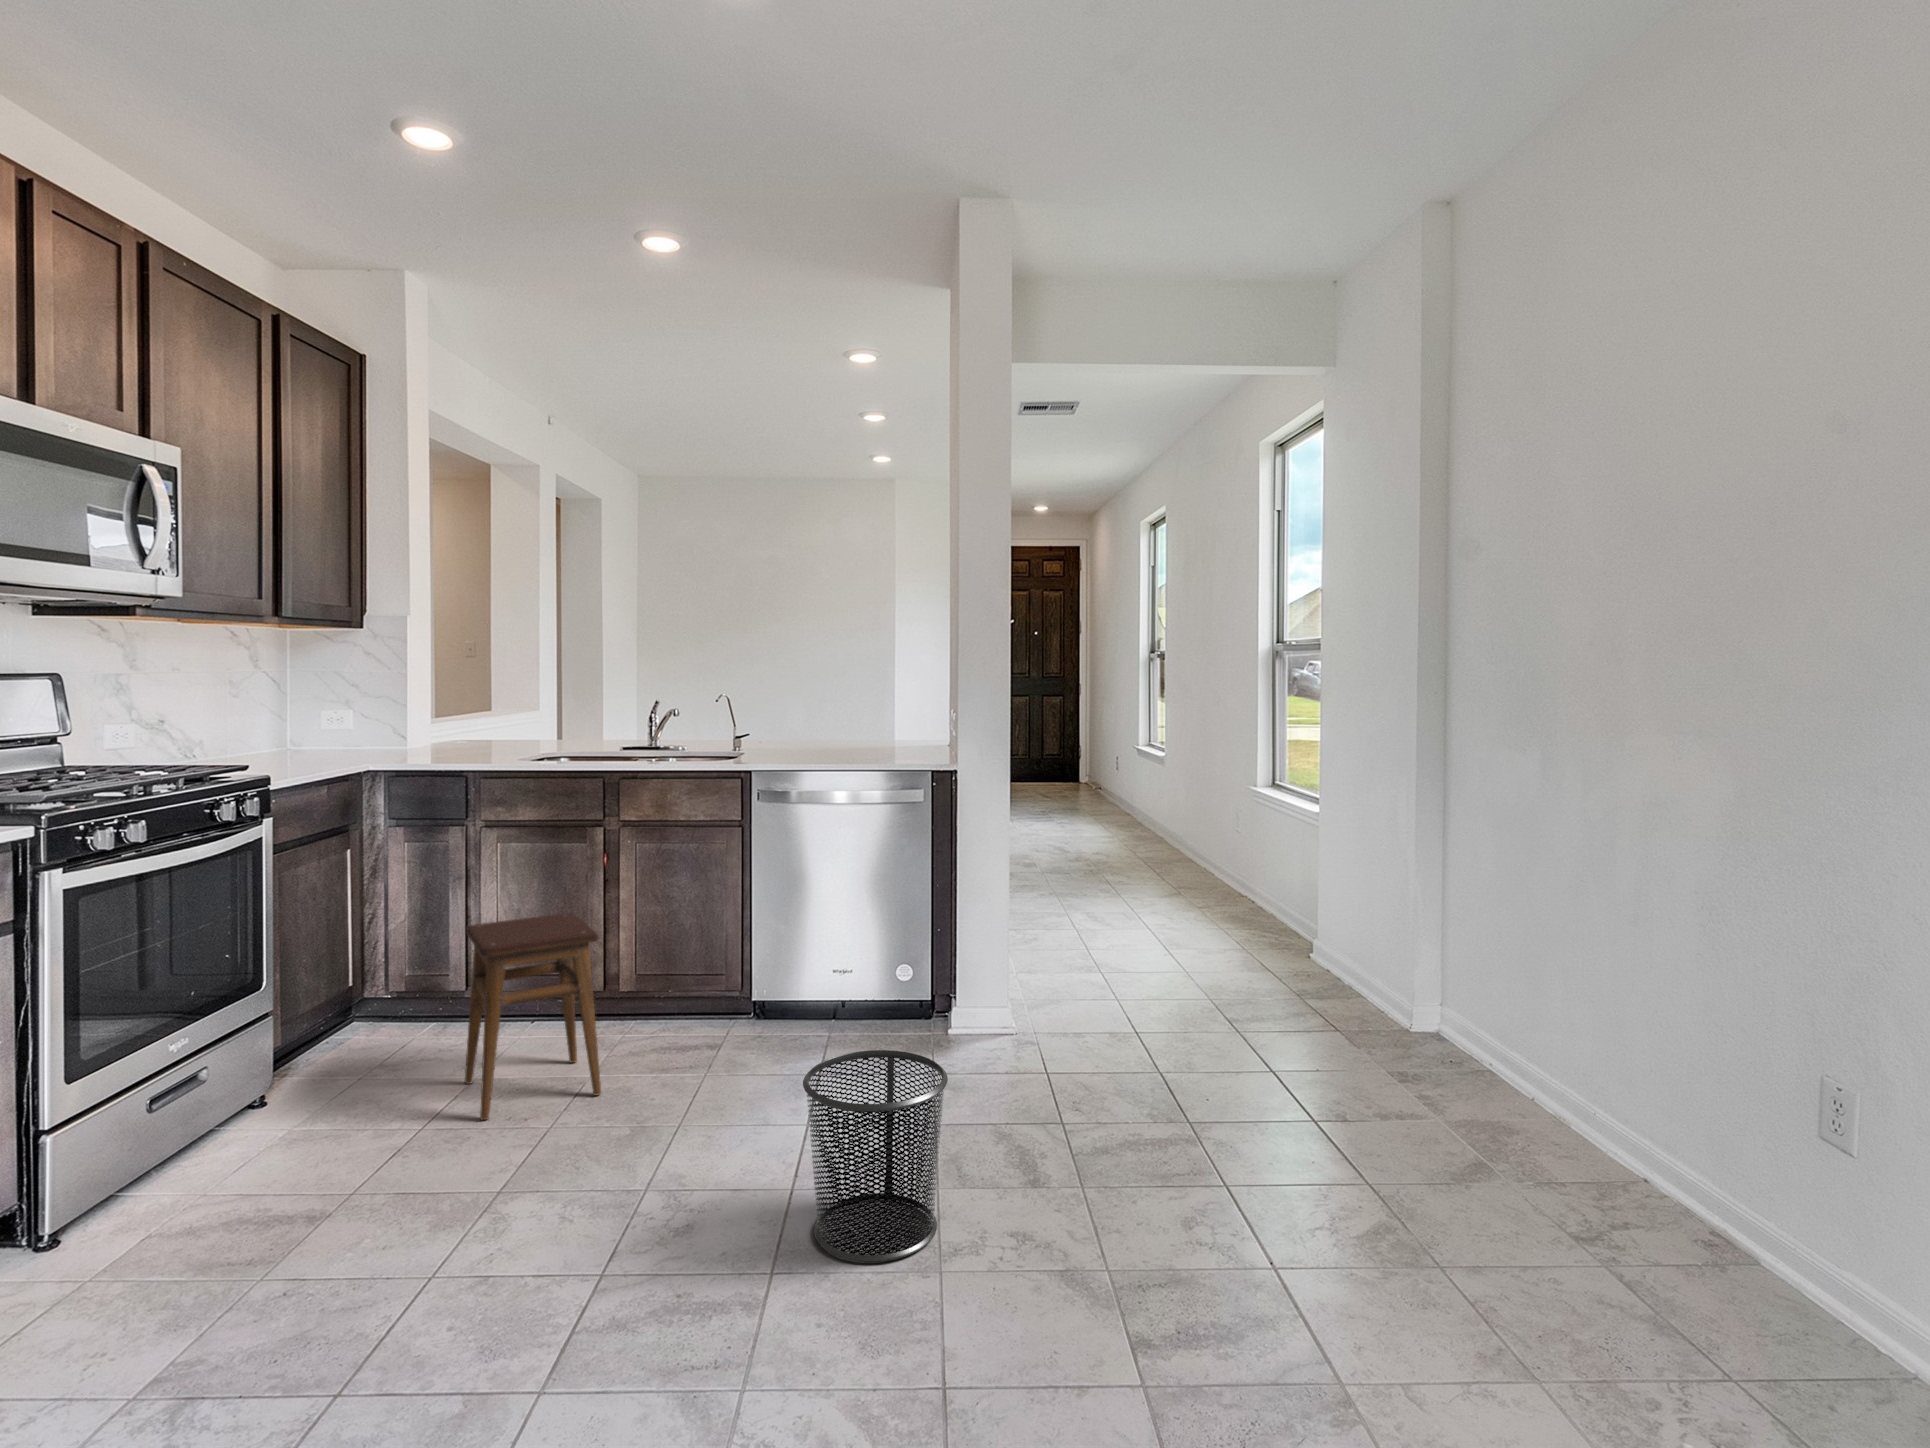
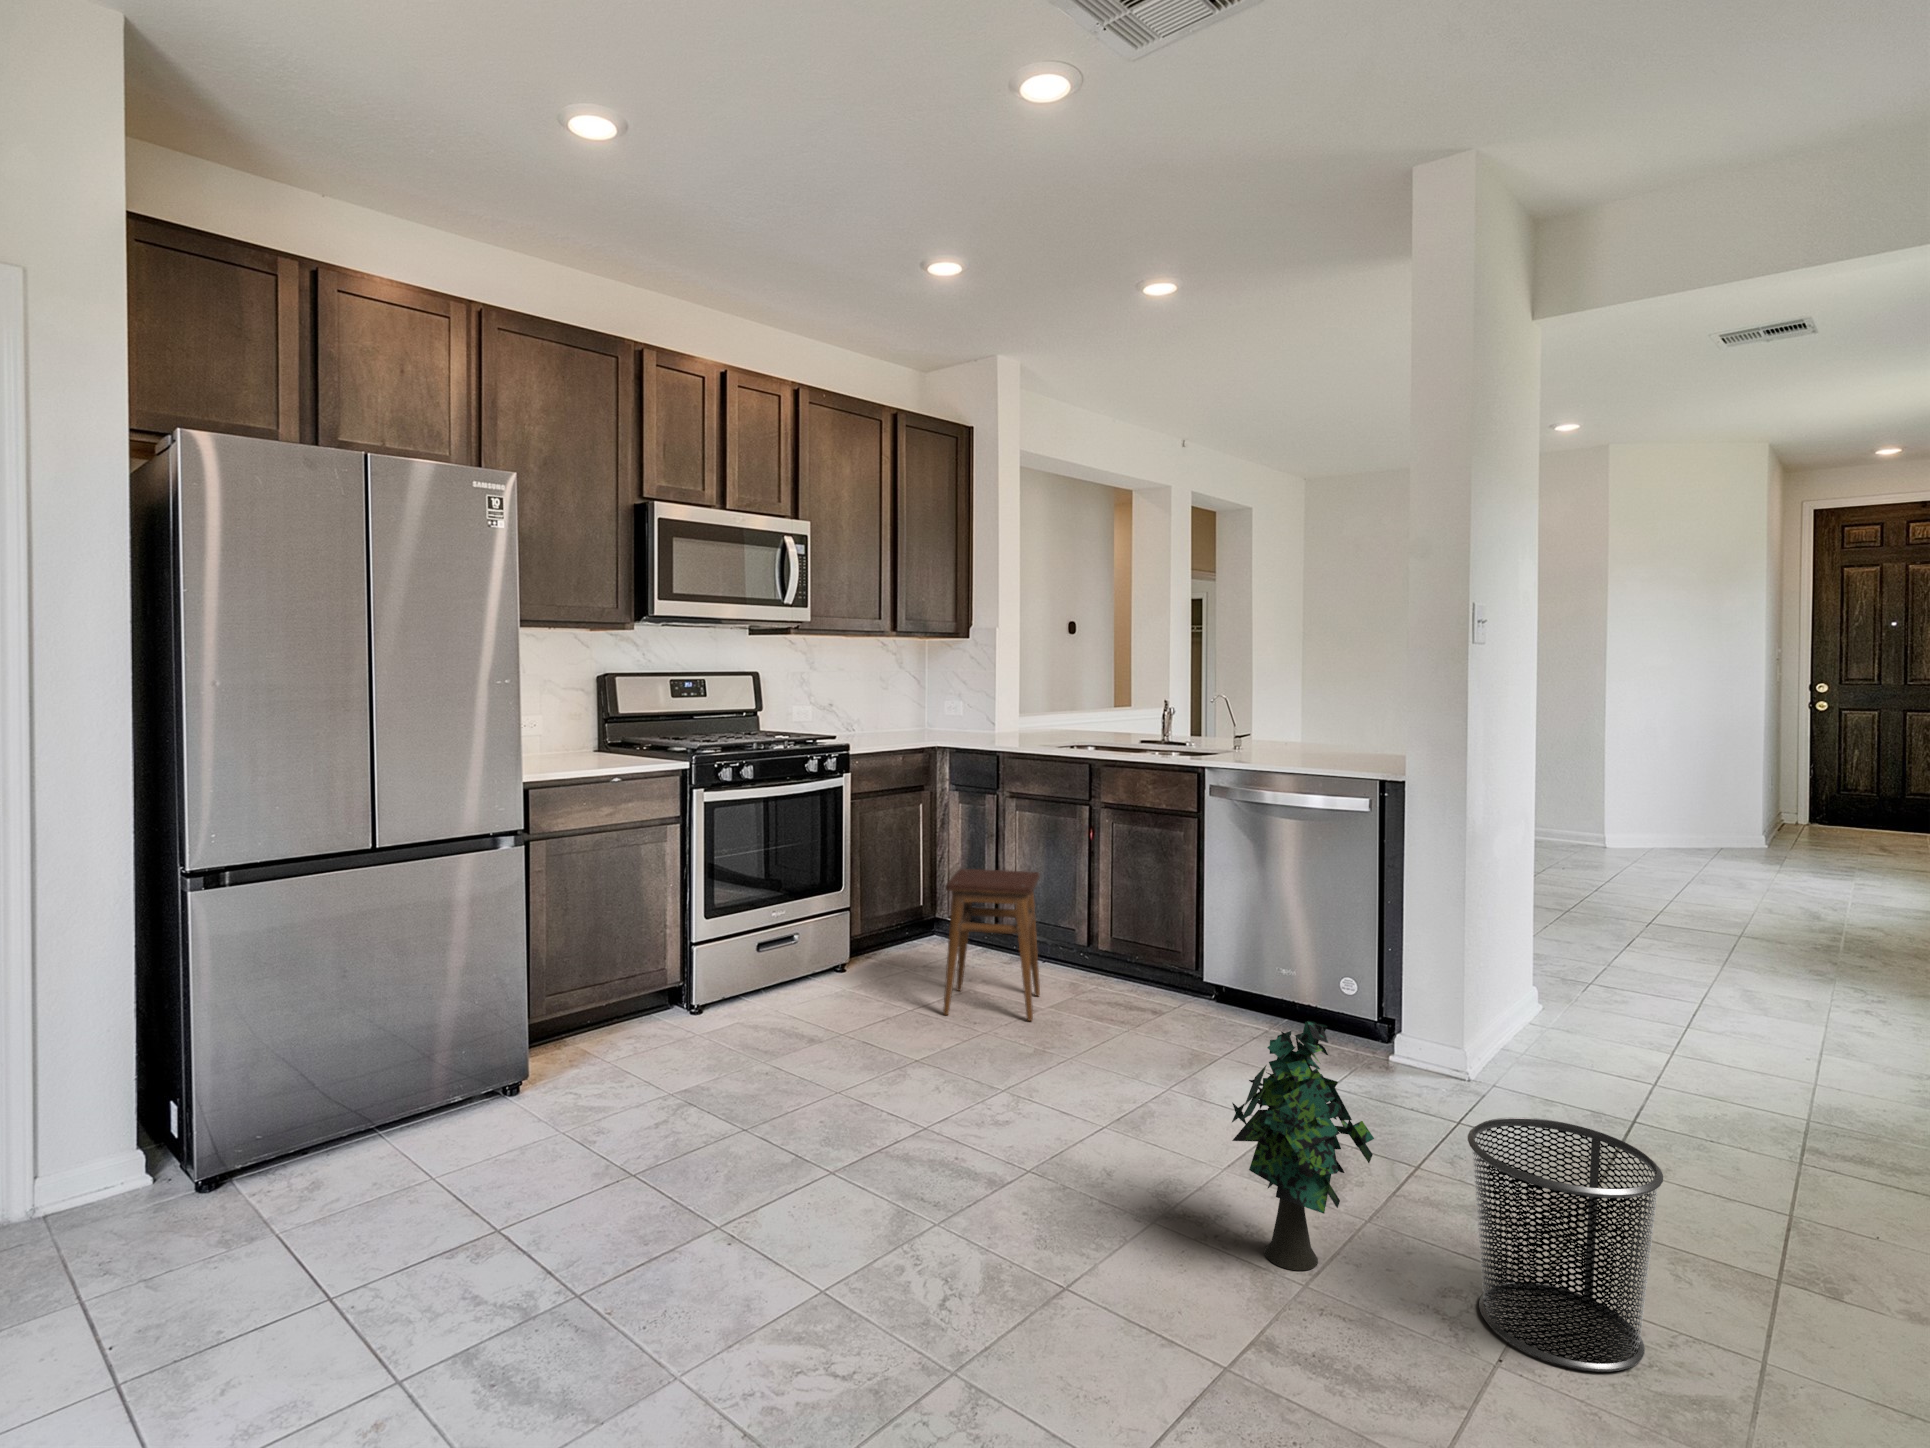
decorative plant: none [1027,1009,1175,1264] -> present [1232,1020,1374,1271]
waste bin: present [803,1050,948,1262] -> present [1468,1117,1663,1372]

